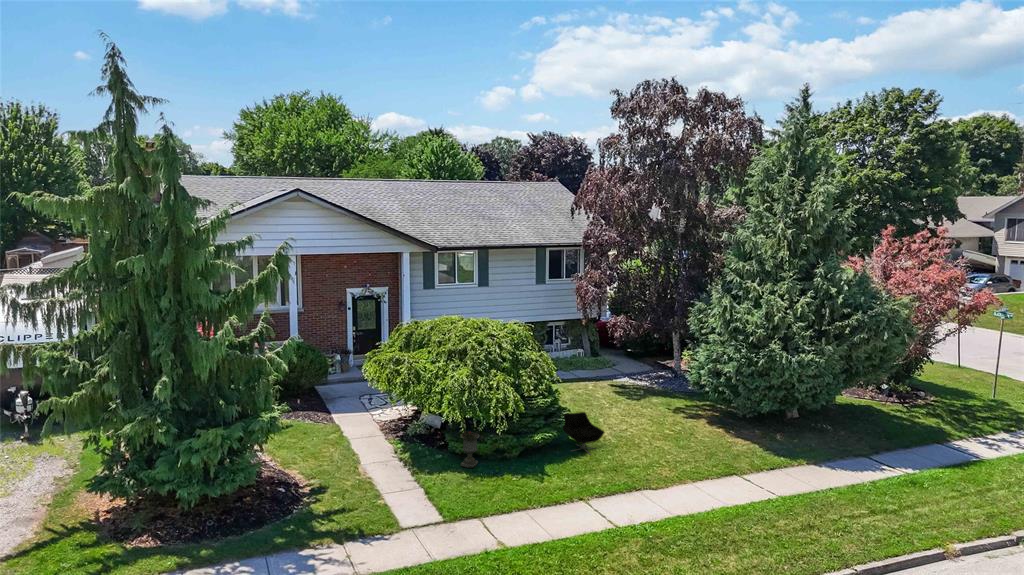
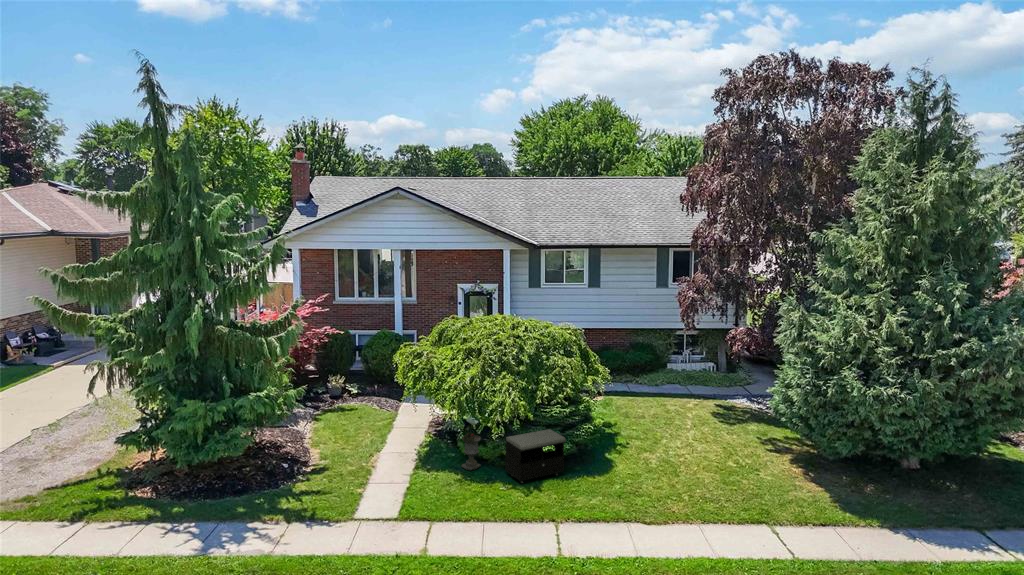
lounge chair: present [562,412,604,455] -> none [584,428,625,475]
storage bench: none [507,419,560,472] -> present [505,429,566,483]

